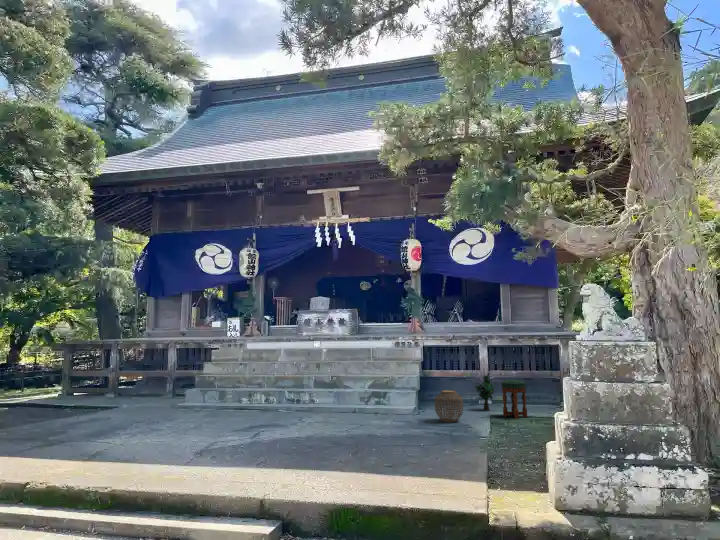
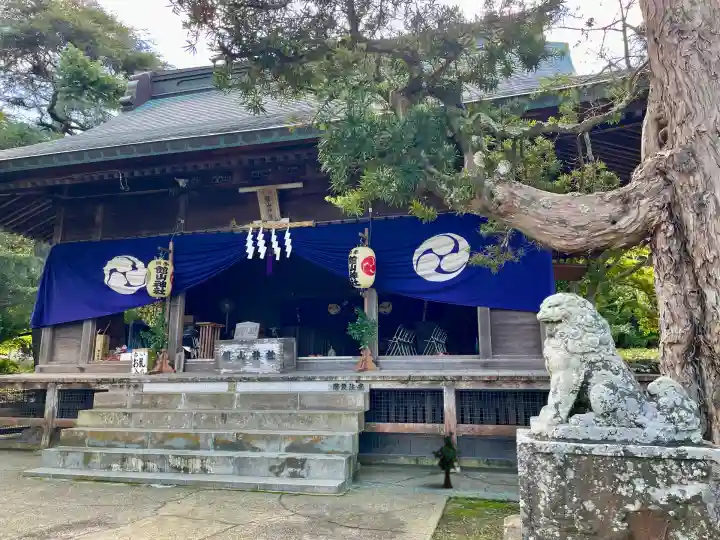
stool: present [501,380,527,419] -> none [464,446,502,507]
woven basket: present [435,390,463,422] -> none [360,463,402,514]

